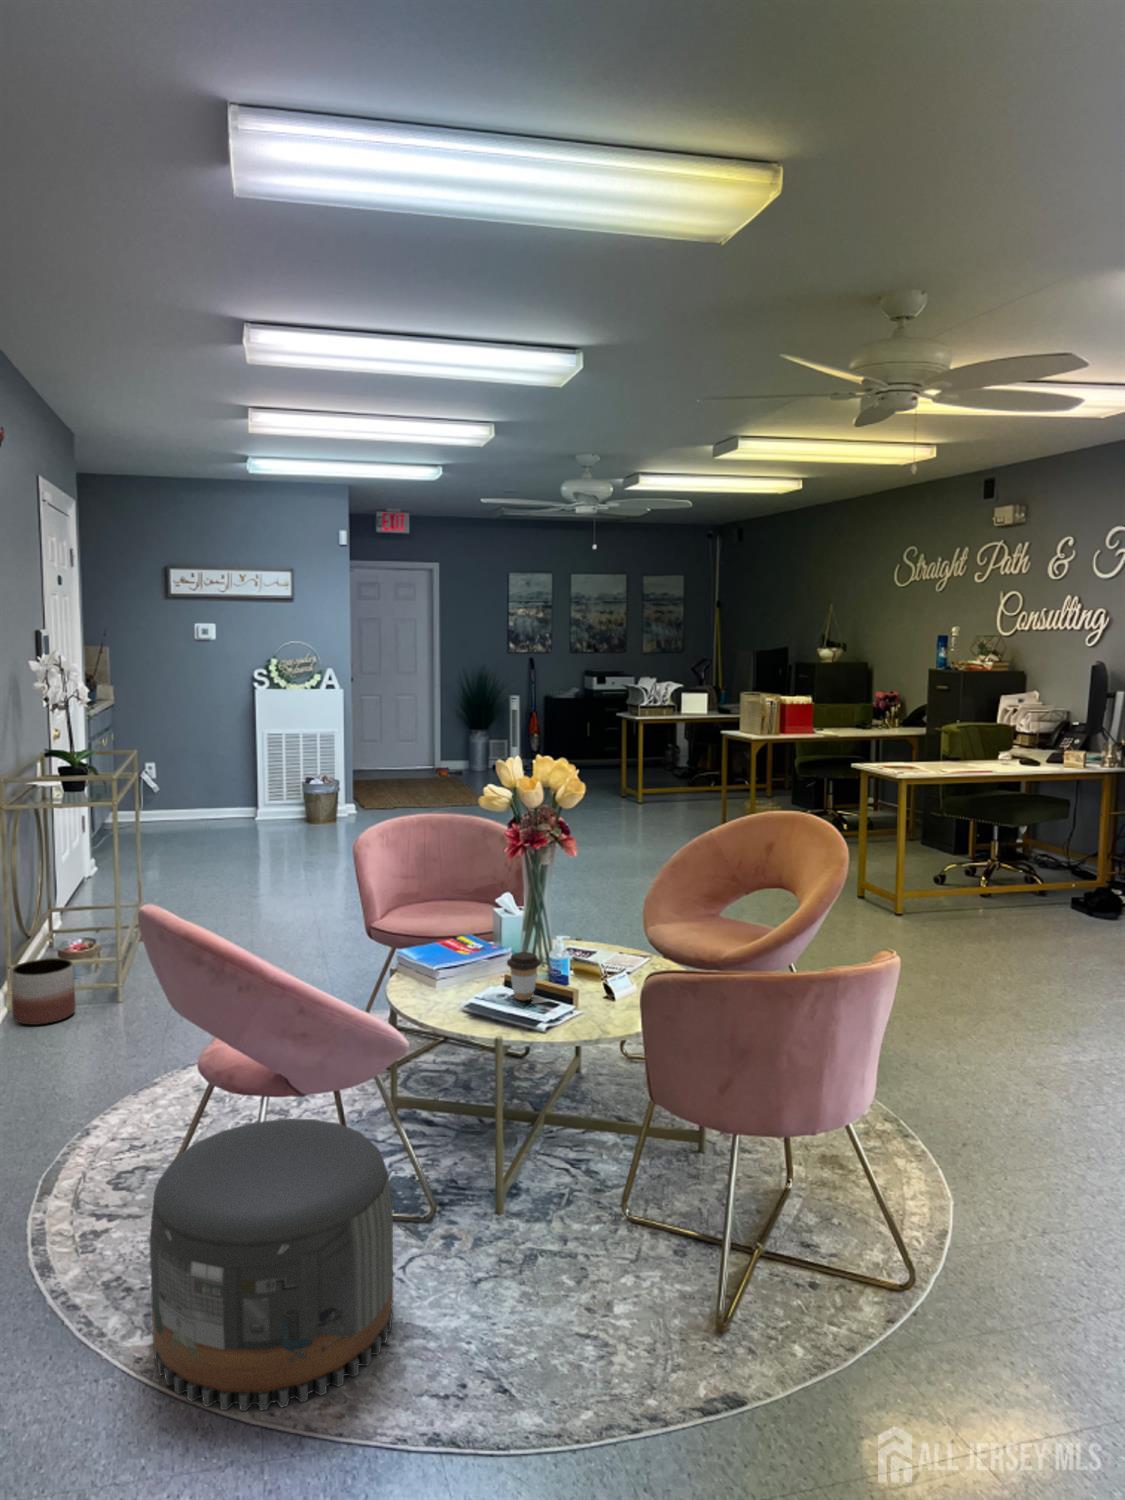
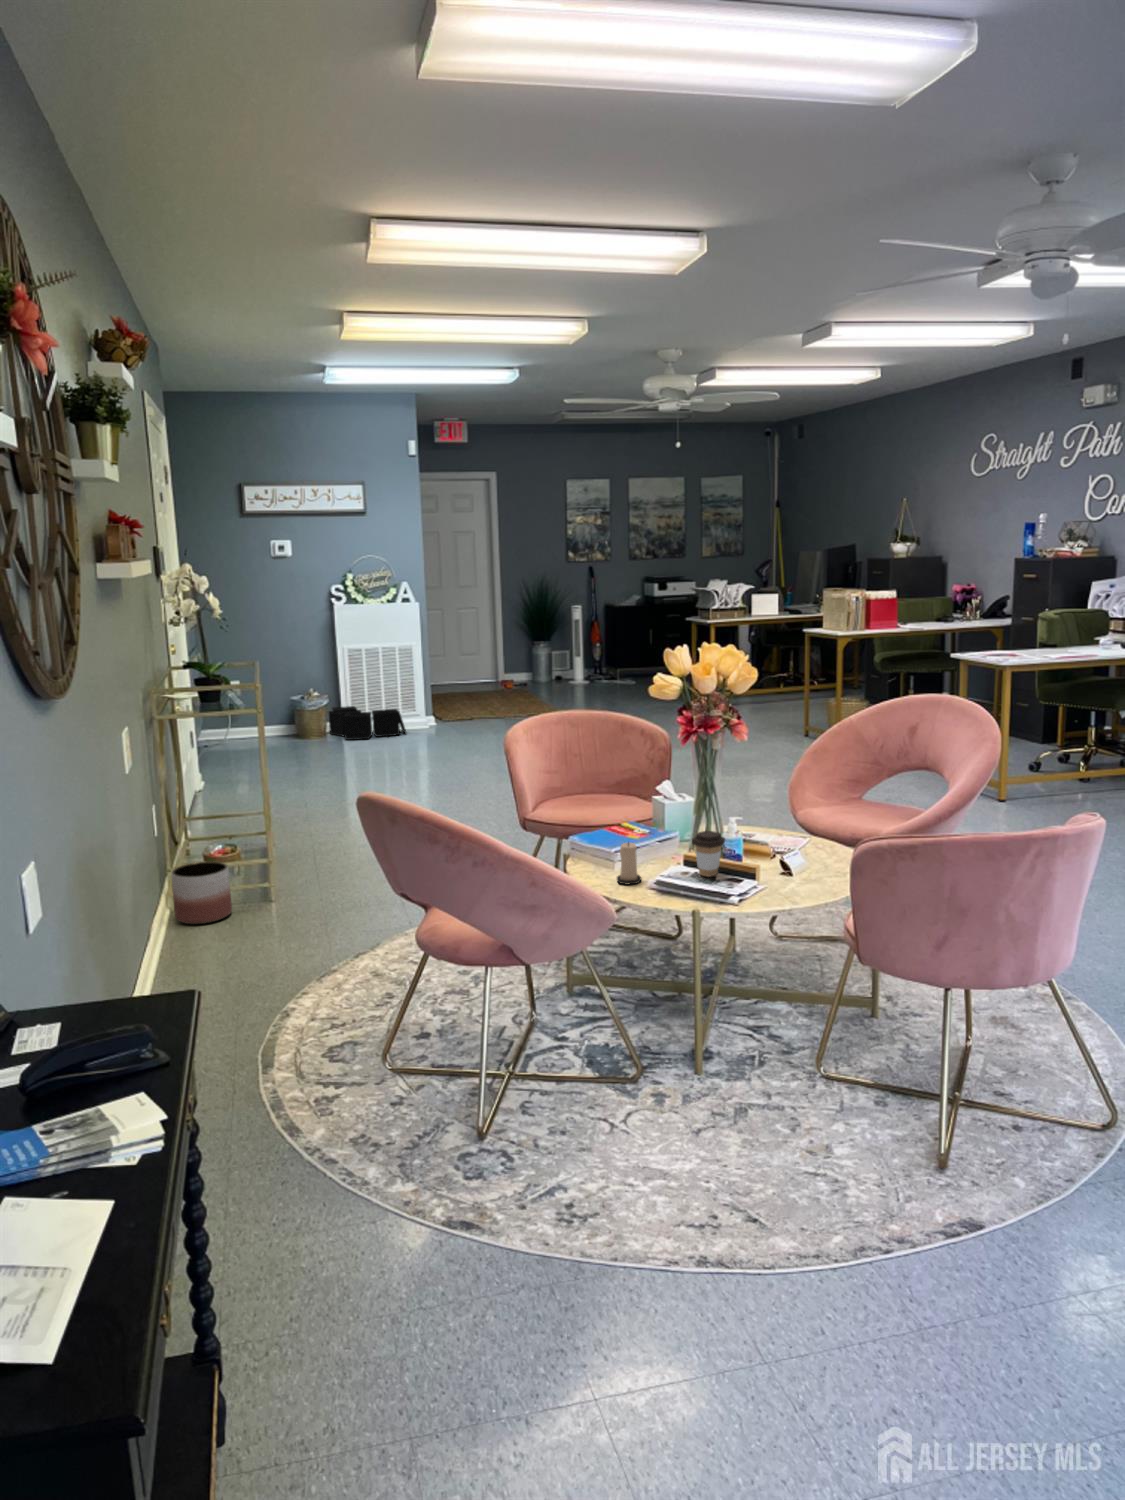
storage bin: none [246,792,324,826] -> present [329,706,406,740]
candle: none [429,960,454,1006] -> present [617,842,641,884]
pouf: present [150,1119,393,1411] -> none [411,986,632,1241]

